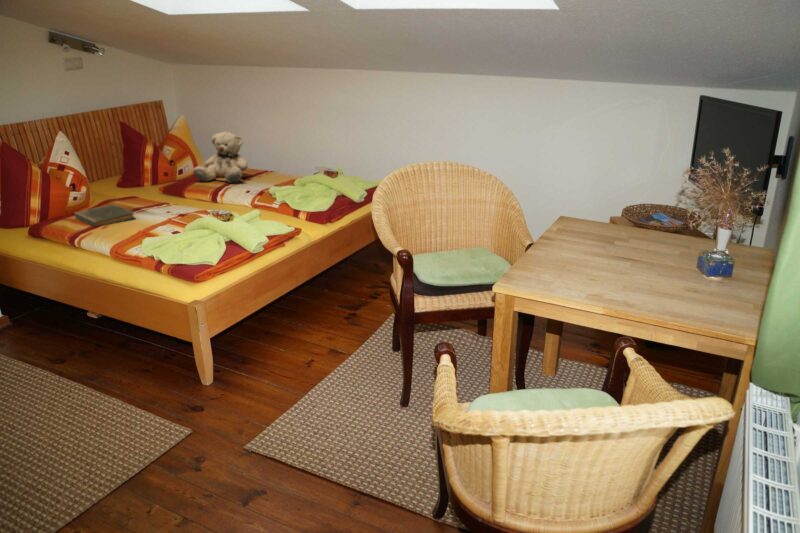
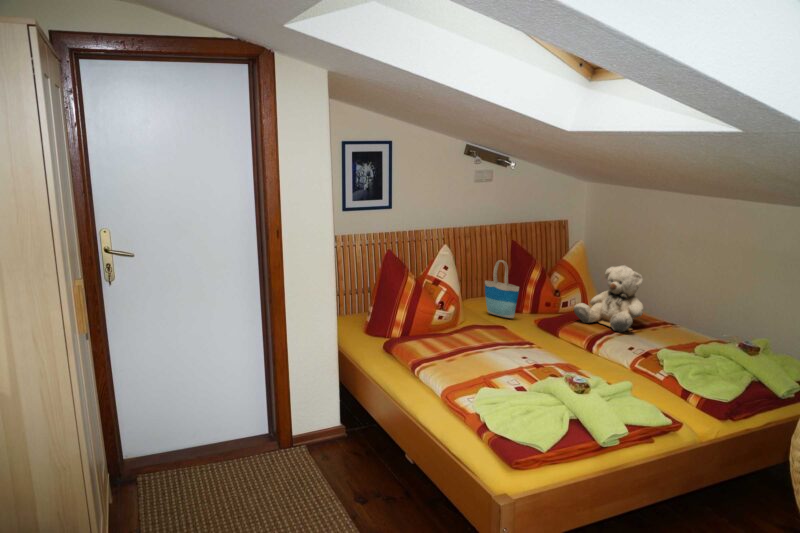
tote bag: none [105,140,141,191] -> present [485,260,519,318]
book: present [75,204,135,226] -> none [432,333,488,360]

